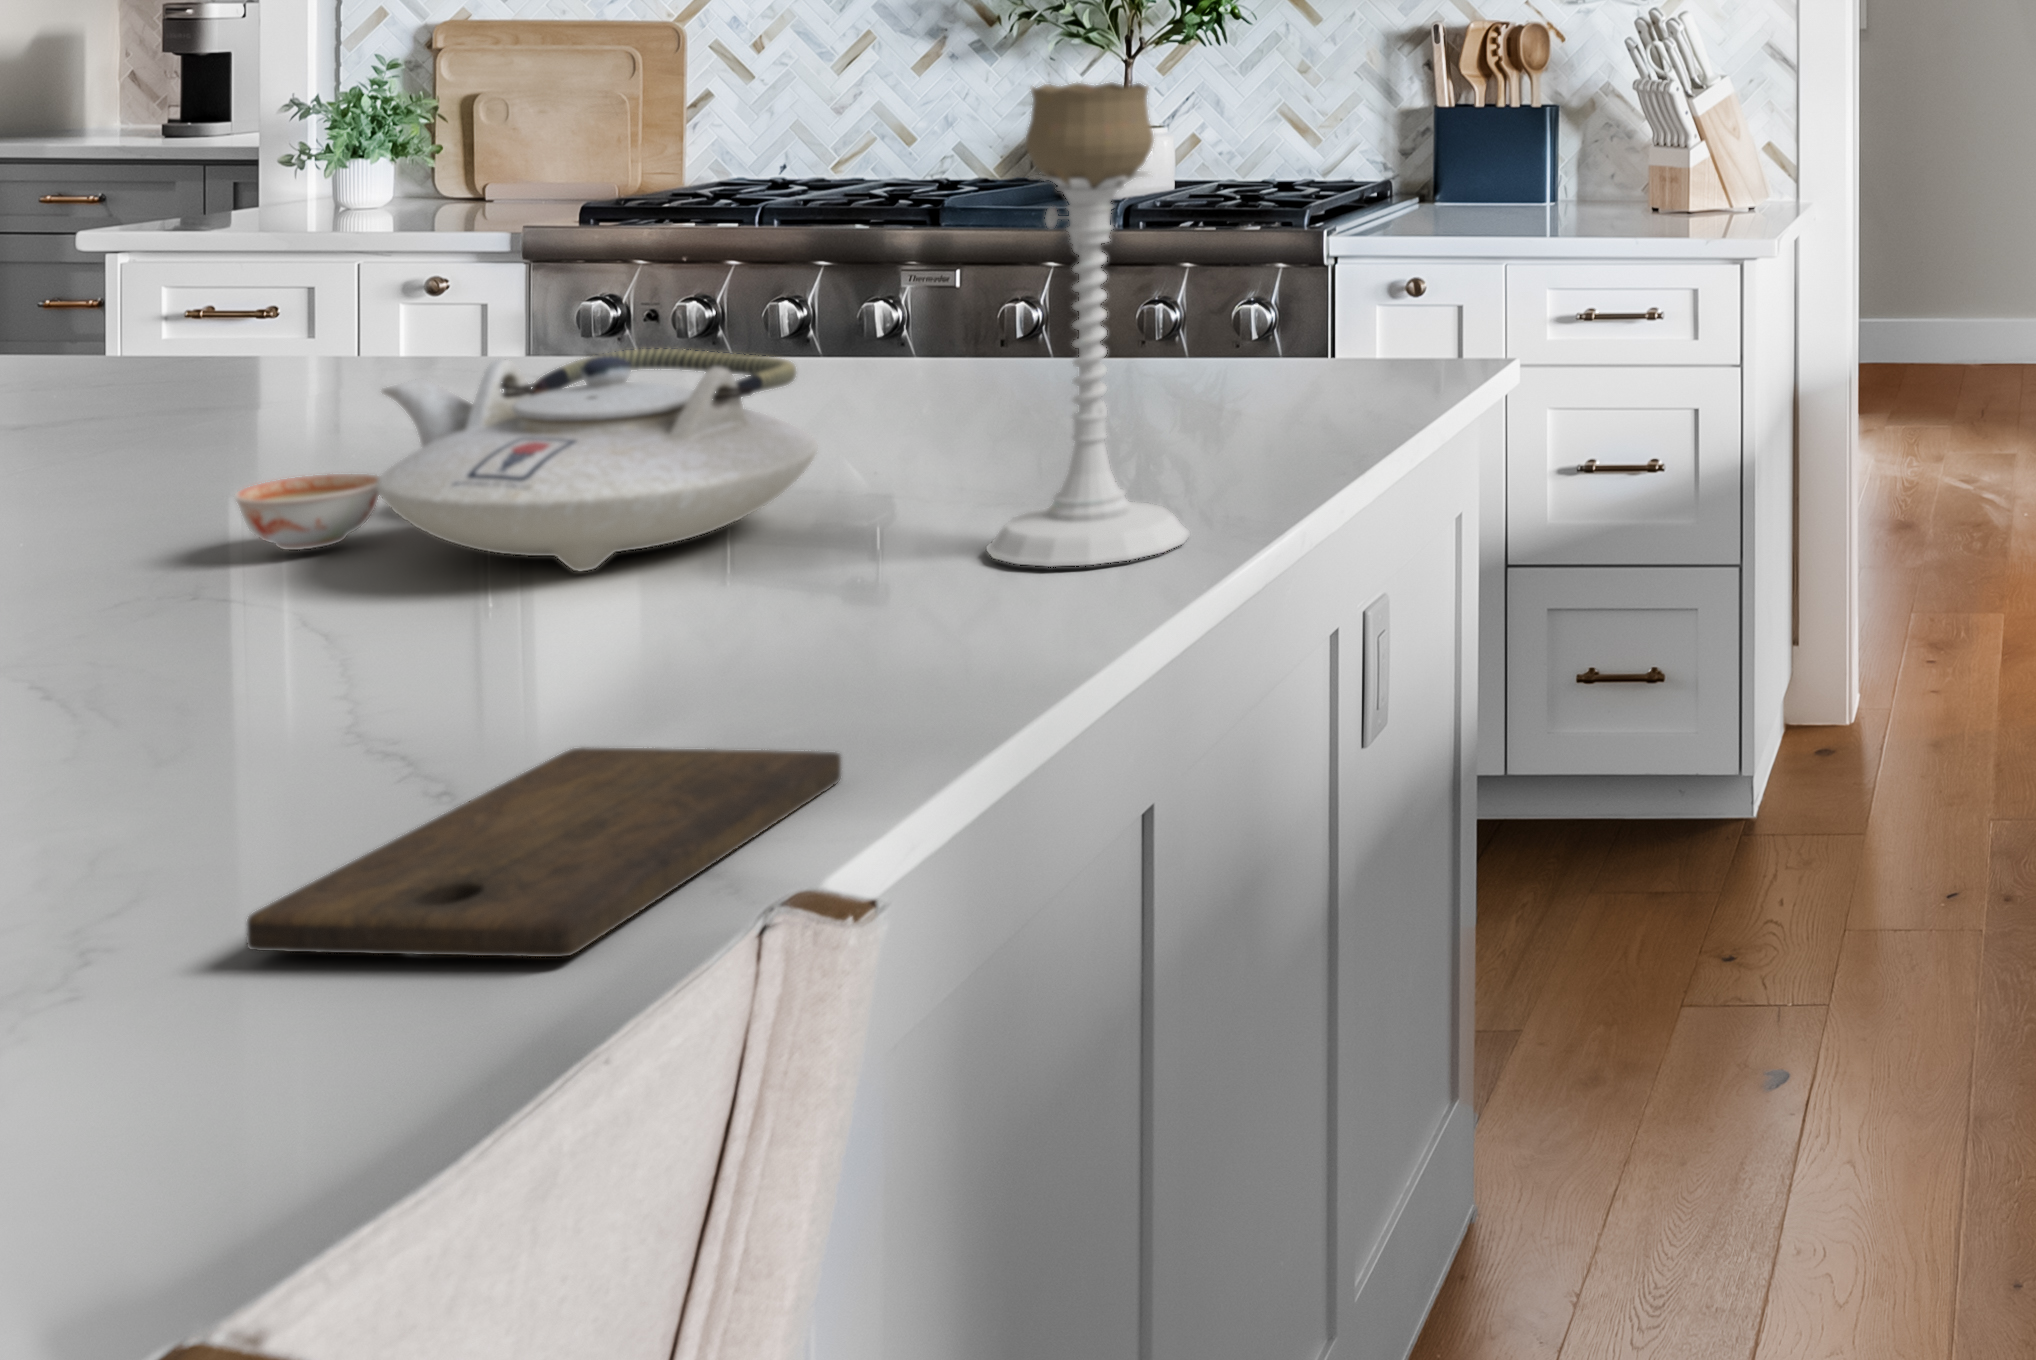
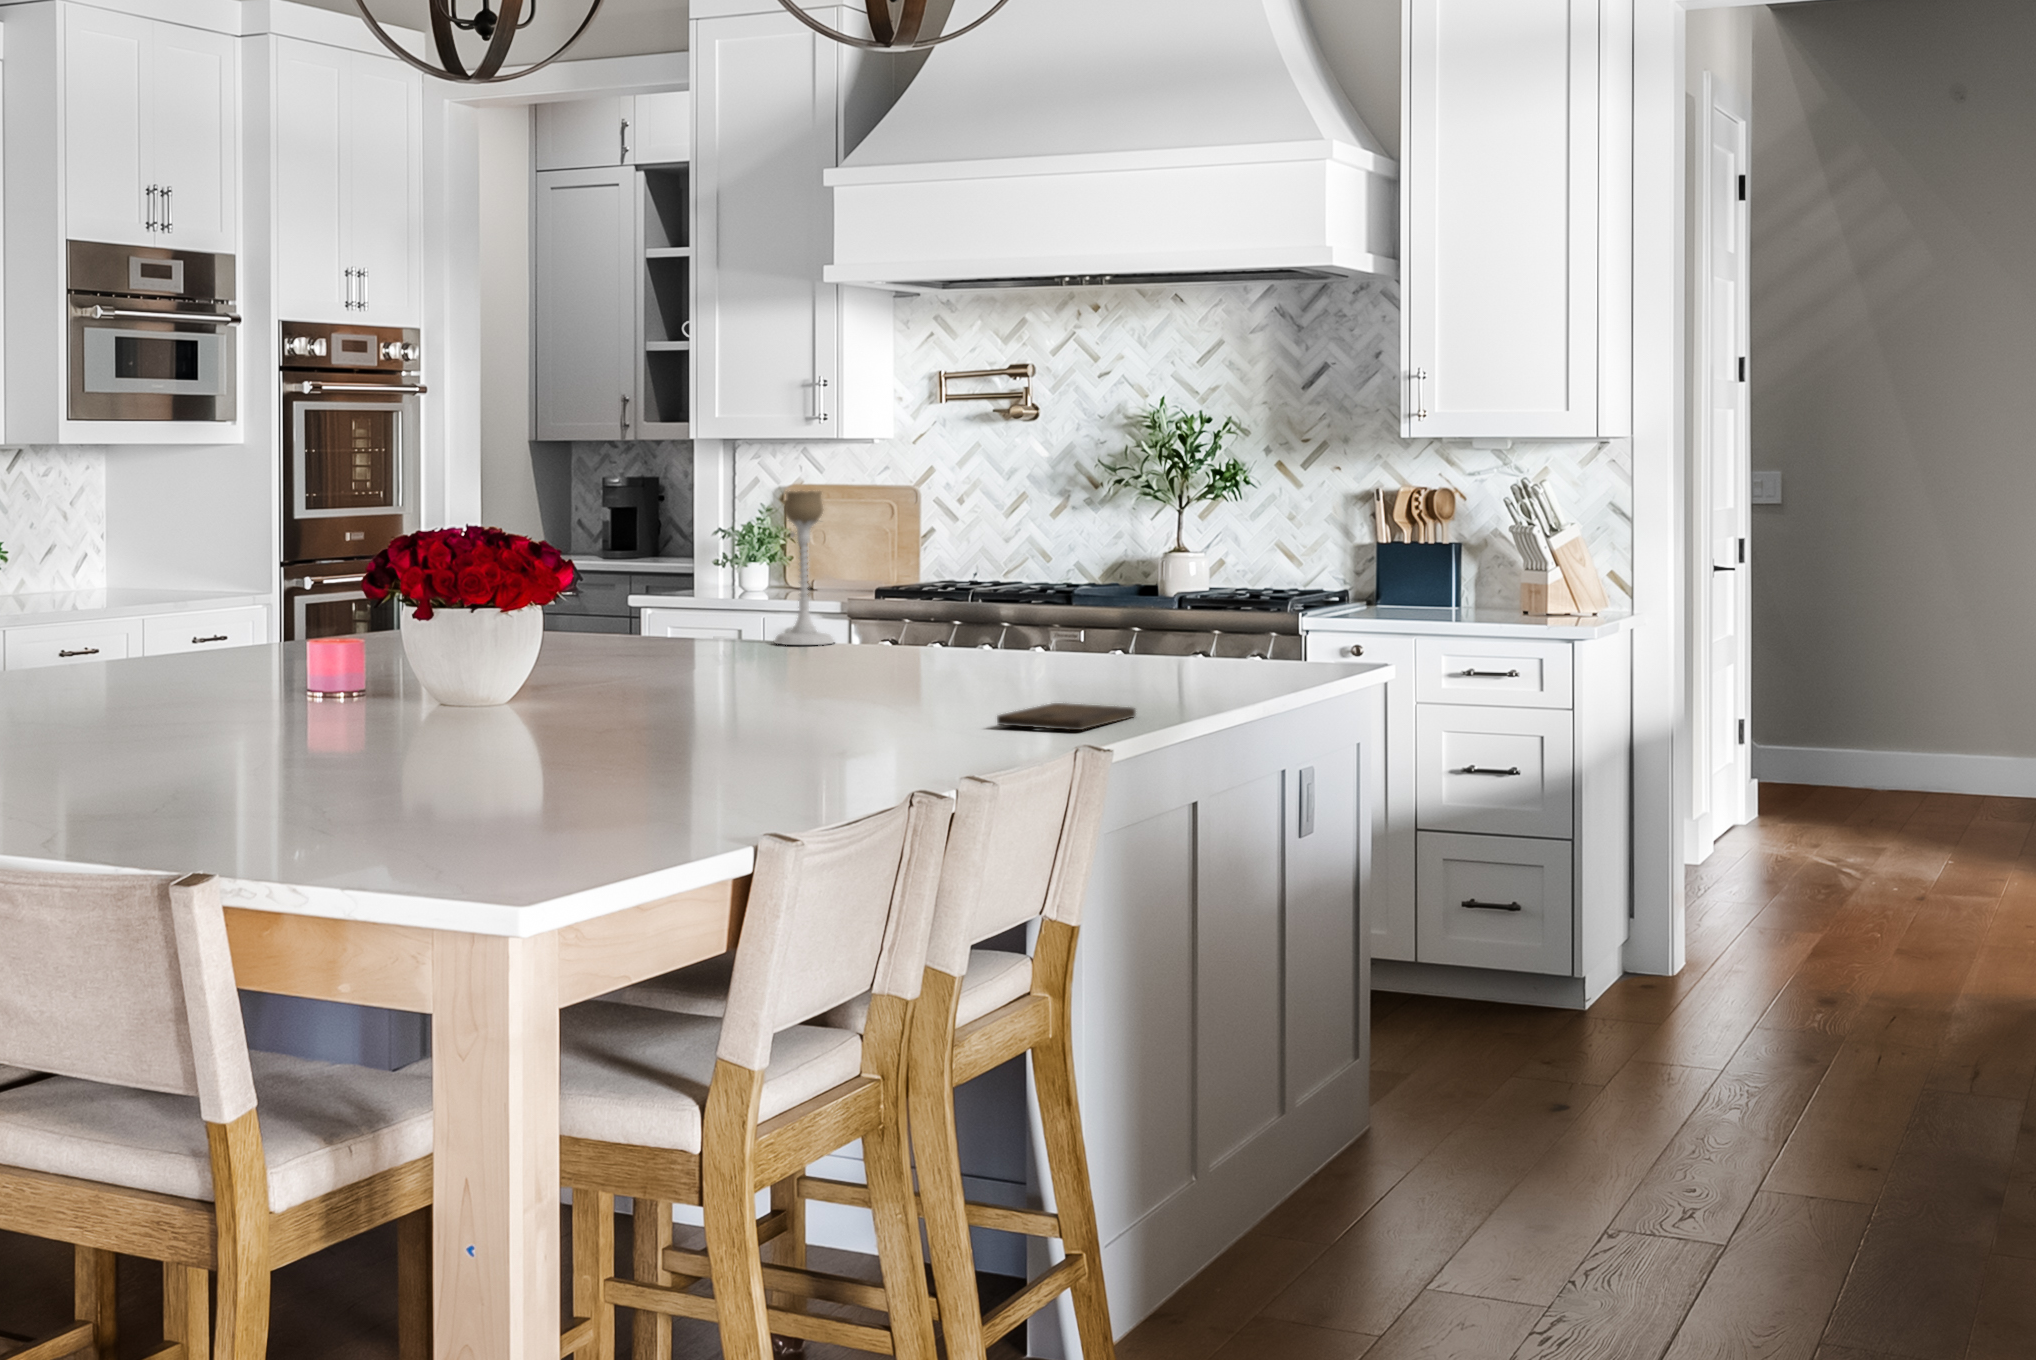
candle holder: present [987,82,1189,567] -> present [774,491,834,645]
teapot: present [235,349,818,571] -> none [892,606,1093,682]

